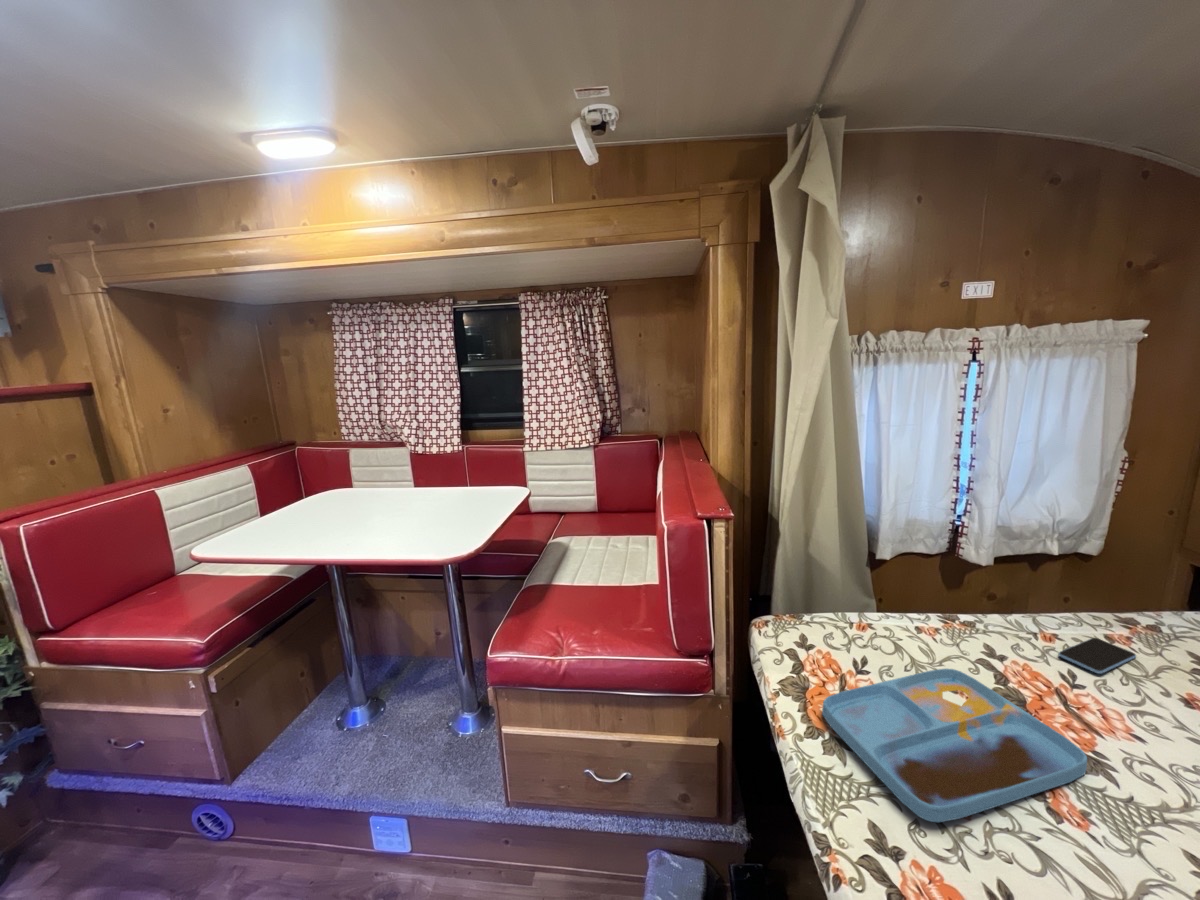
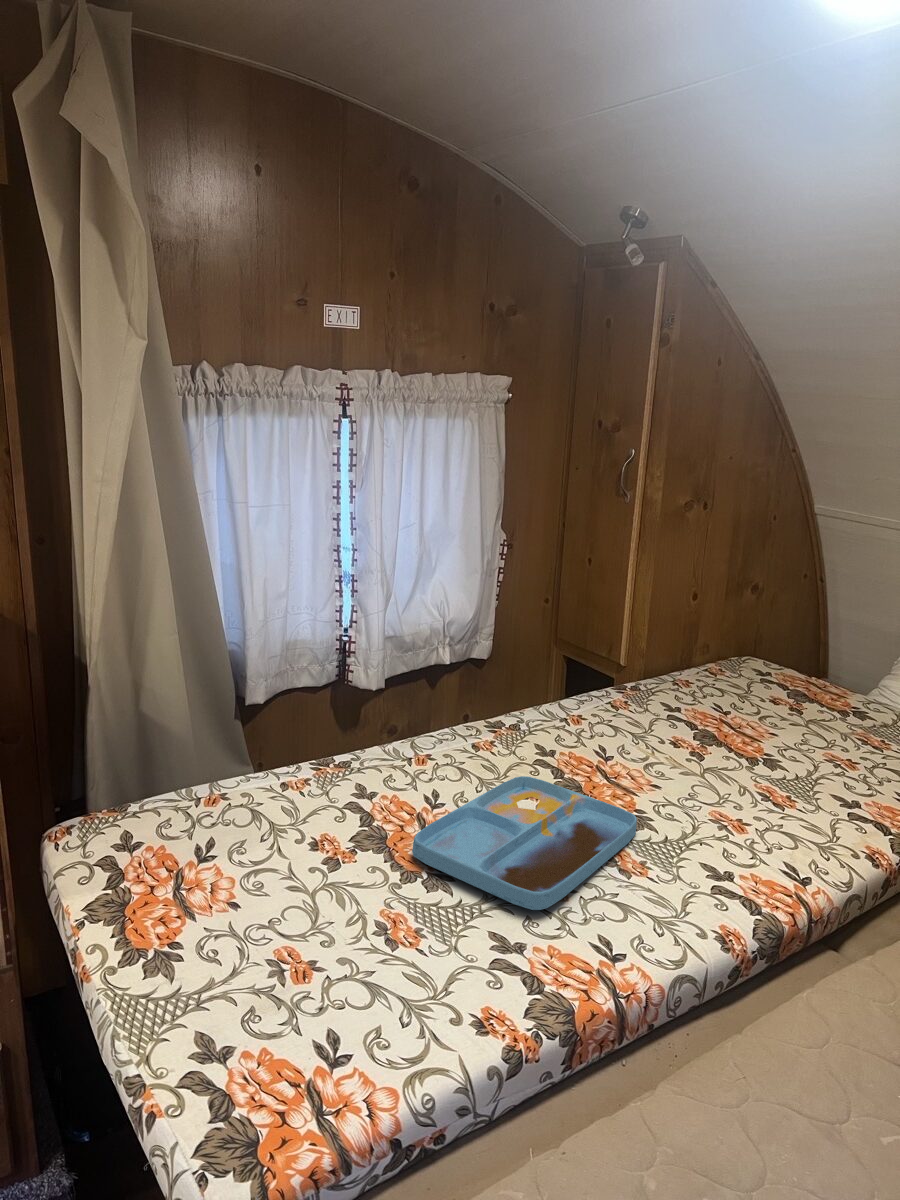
smartphone: present [1058,638,1136,674] -> none [598,723,649,753]

